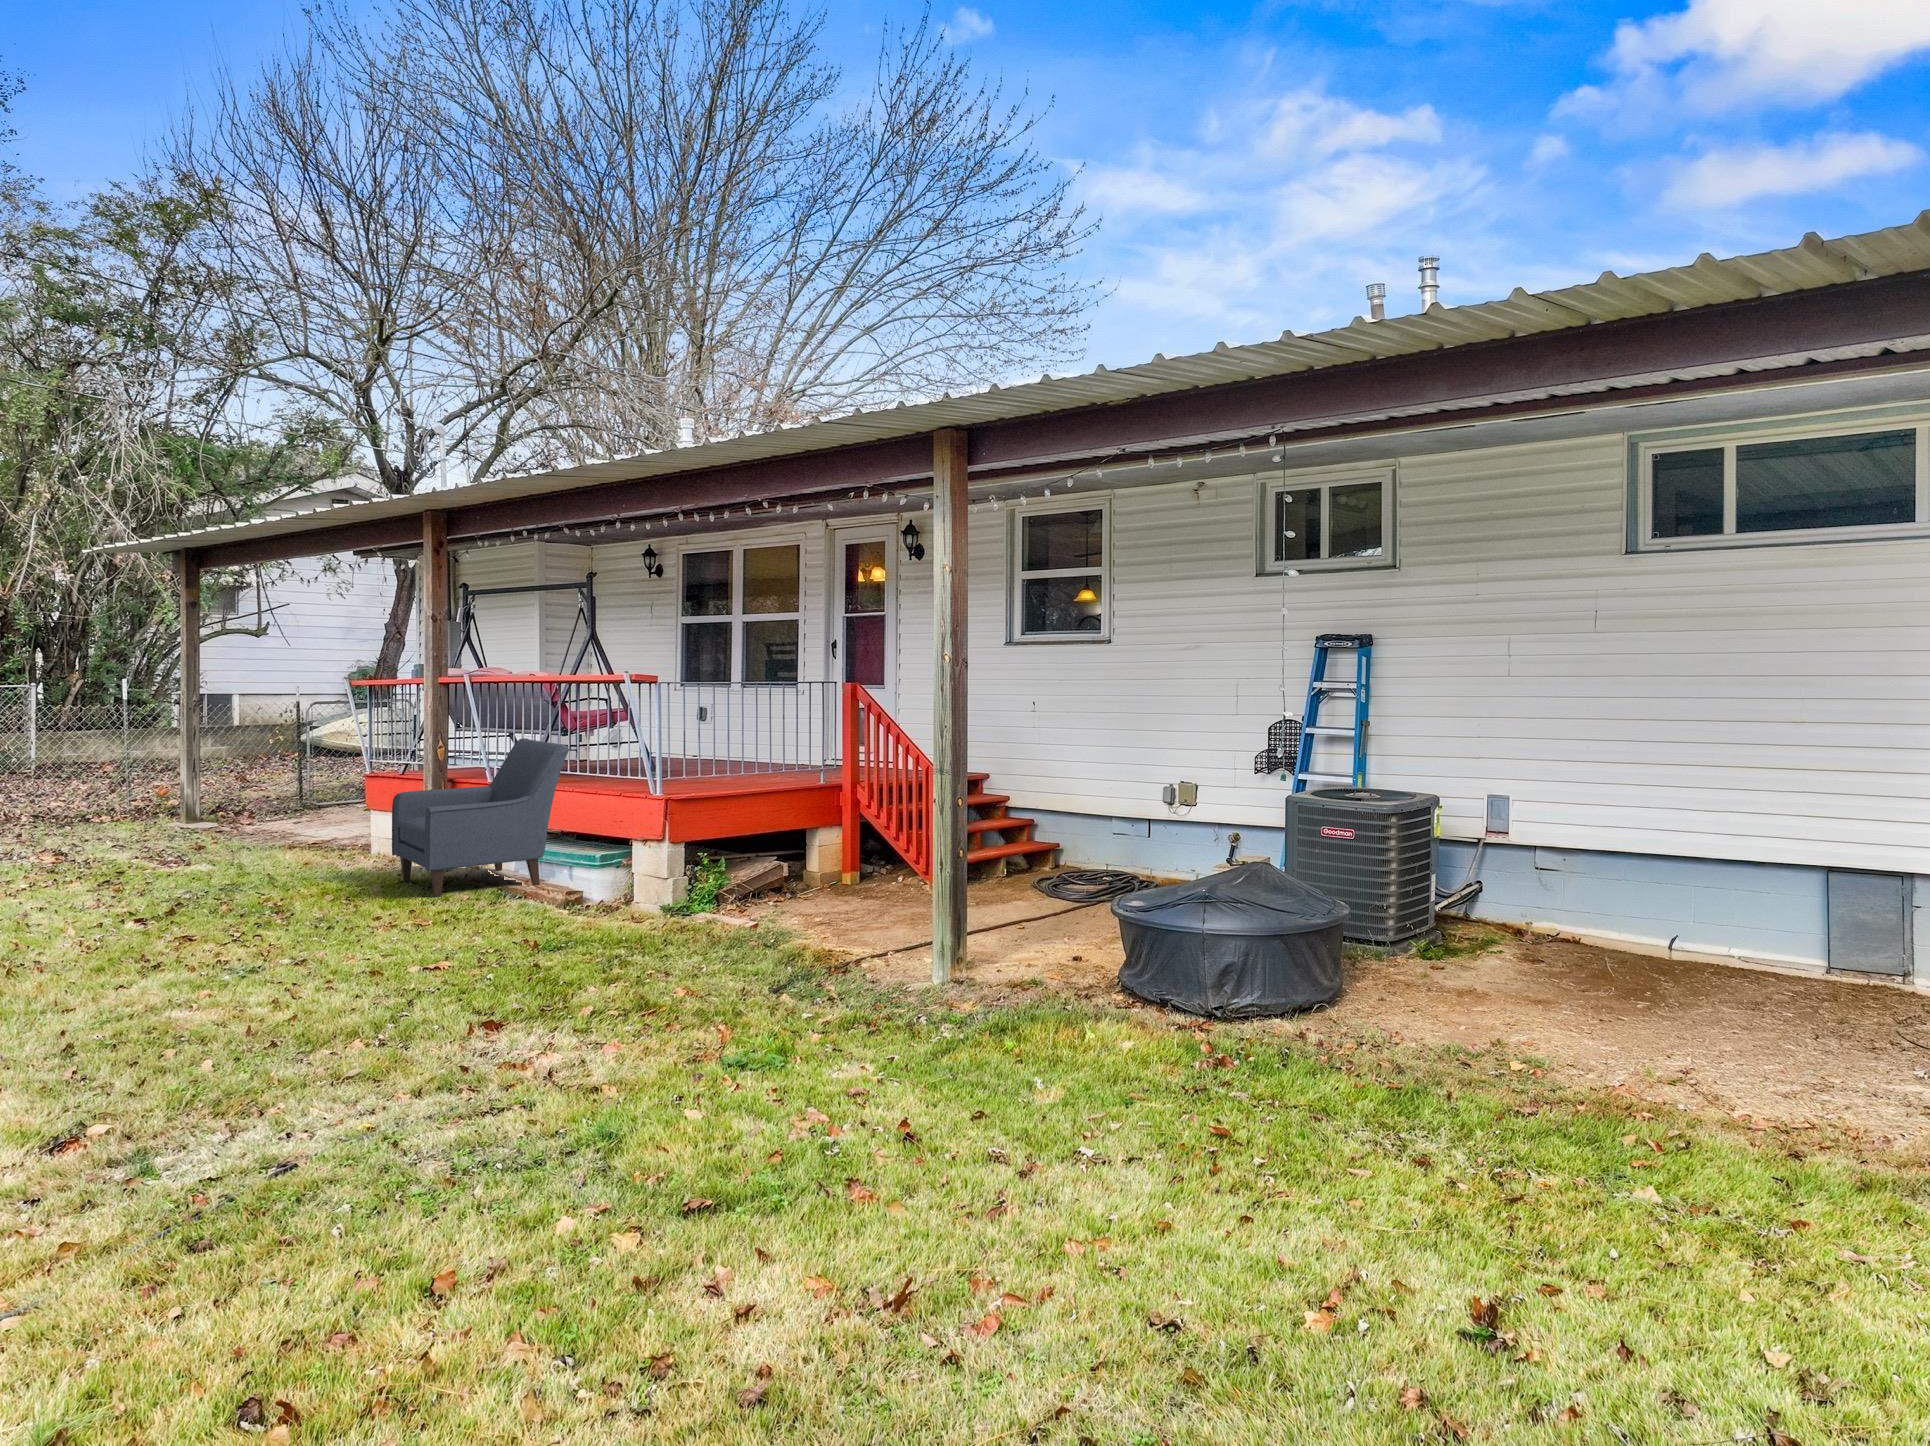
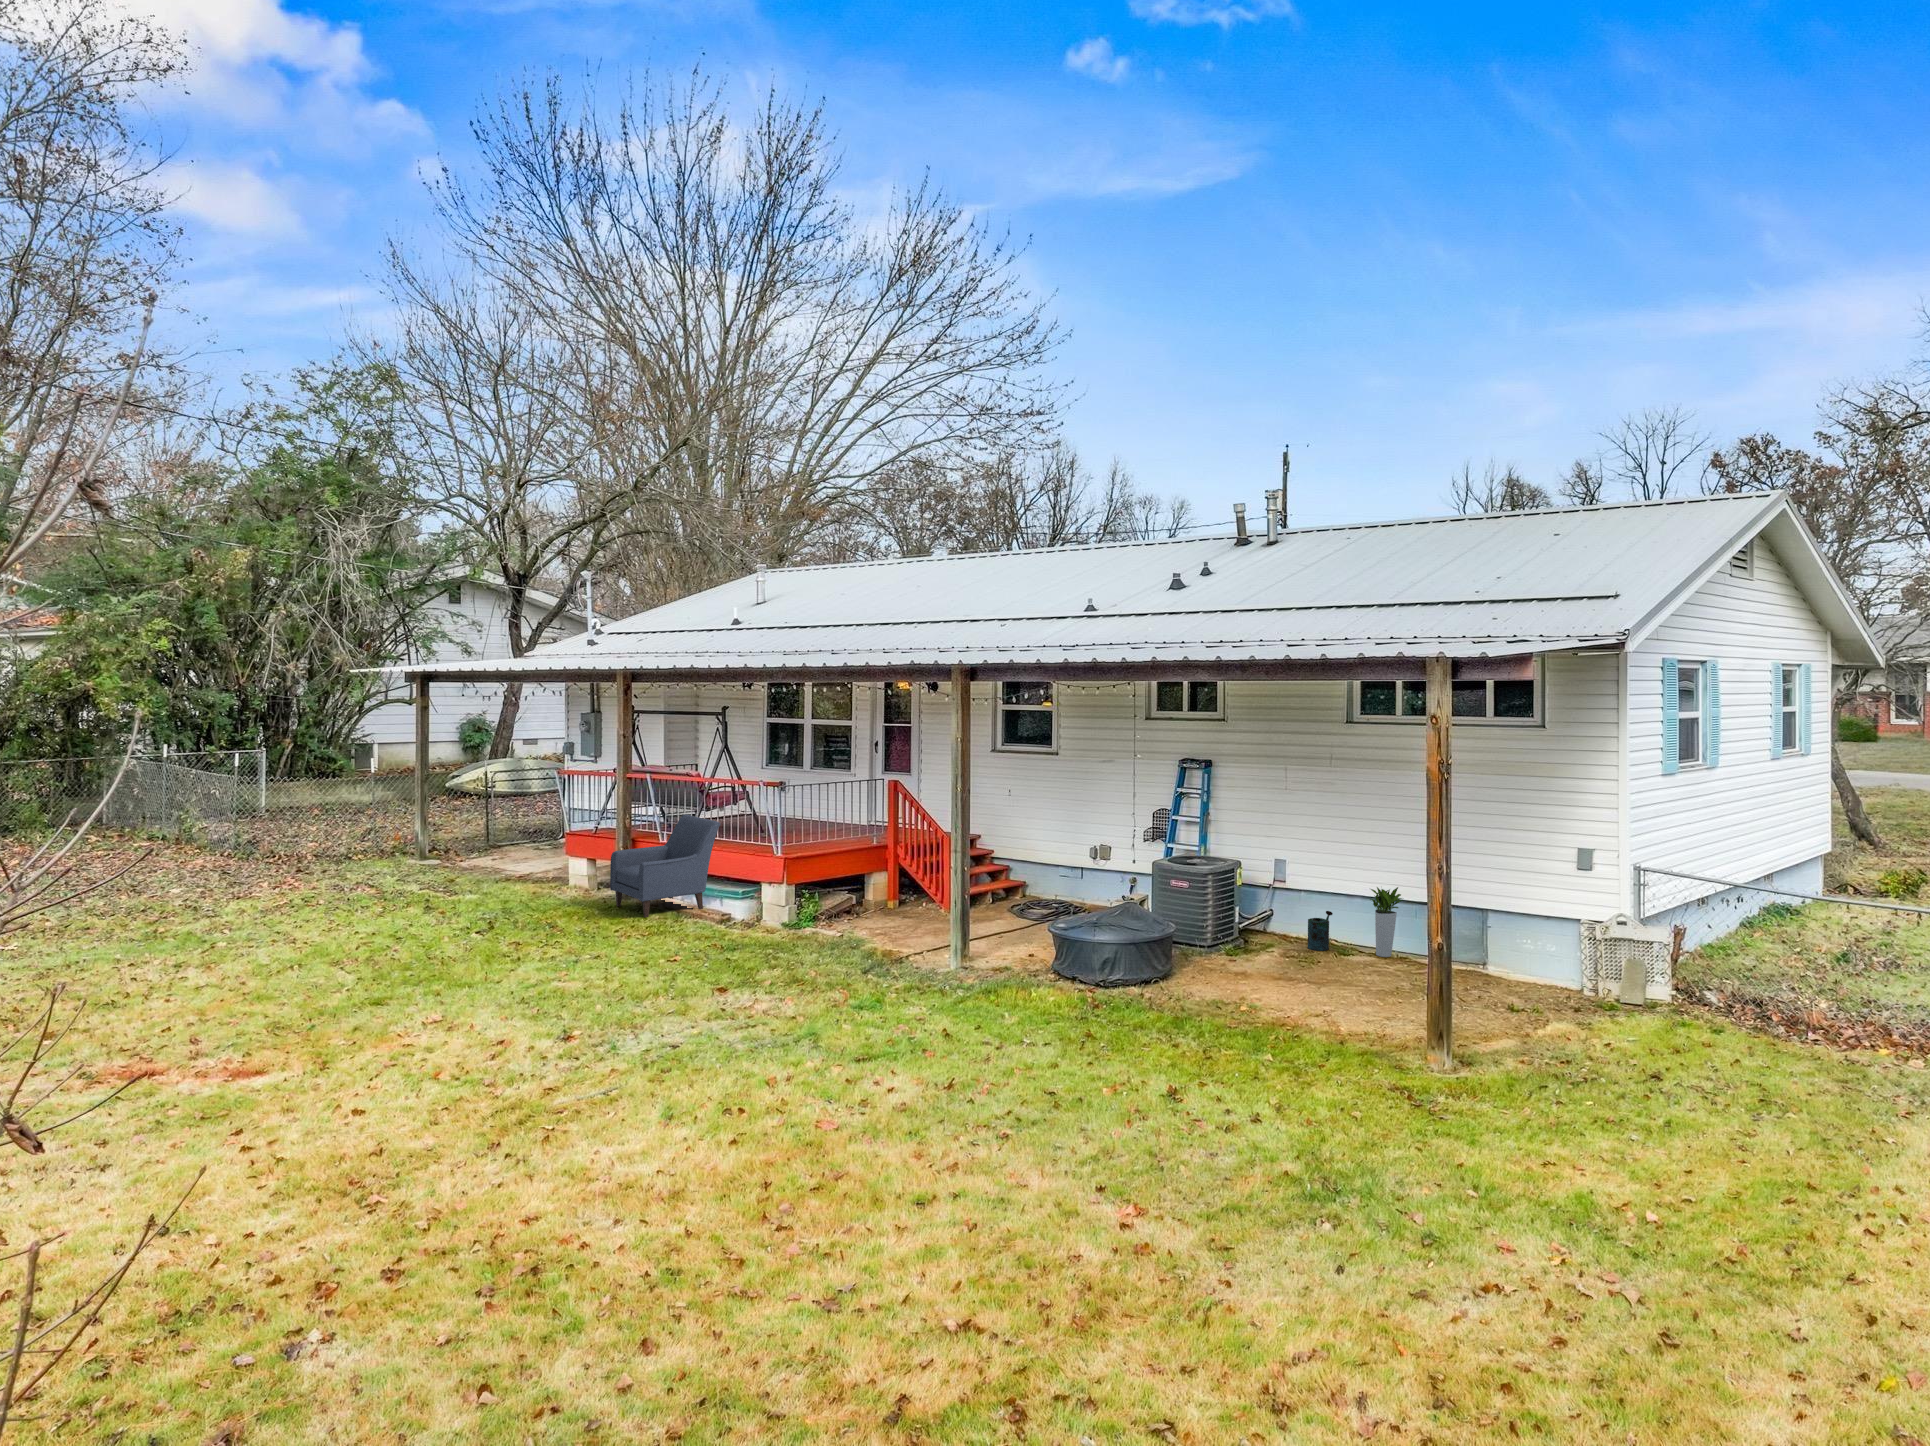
planter: none [1672,835,1743,962] -> present [1370,887,1402,957]
watering can: none [1558,882,1599,951] -> present [1307,911,1333,951]

